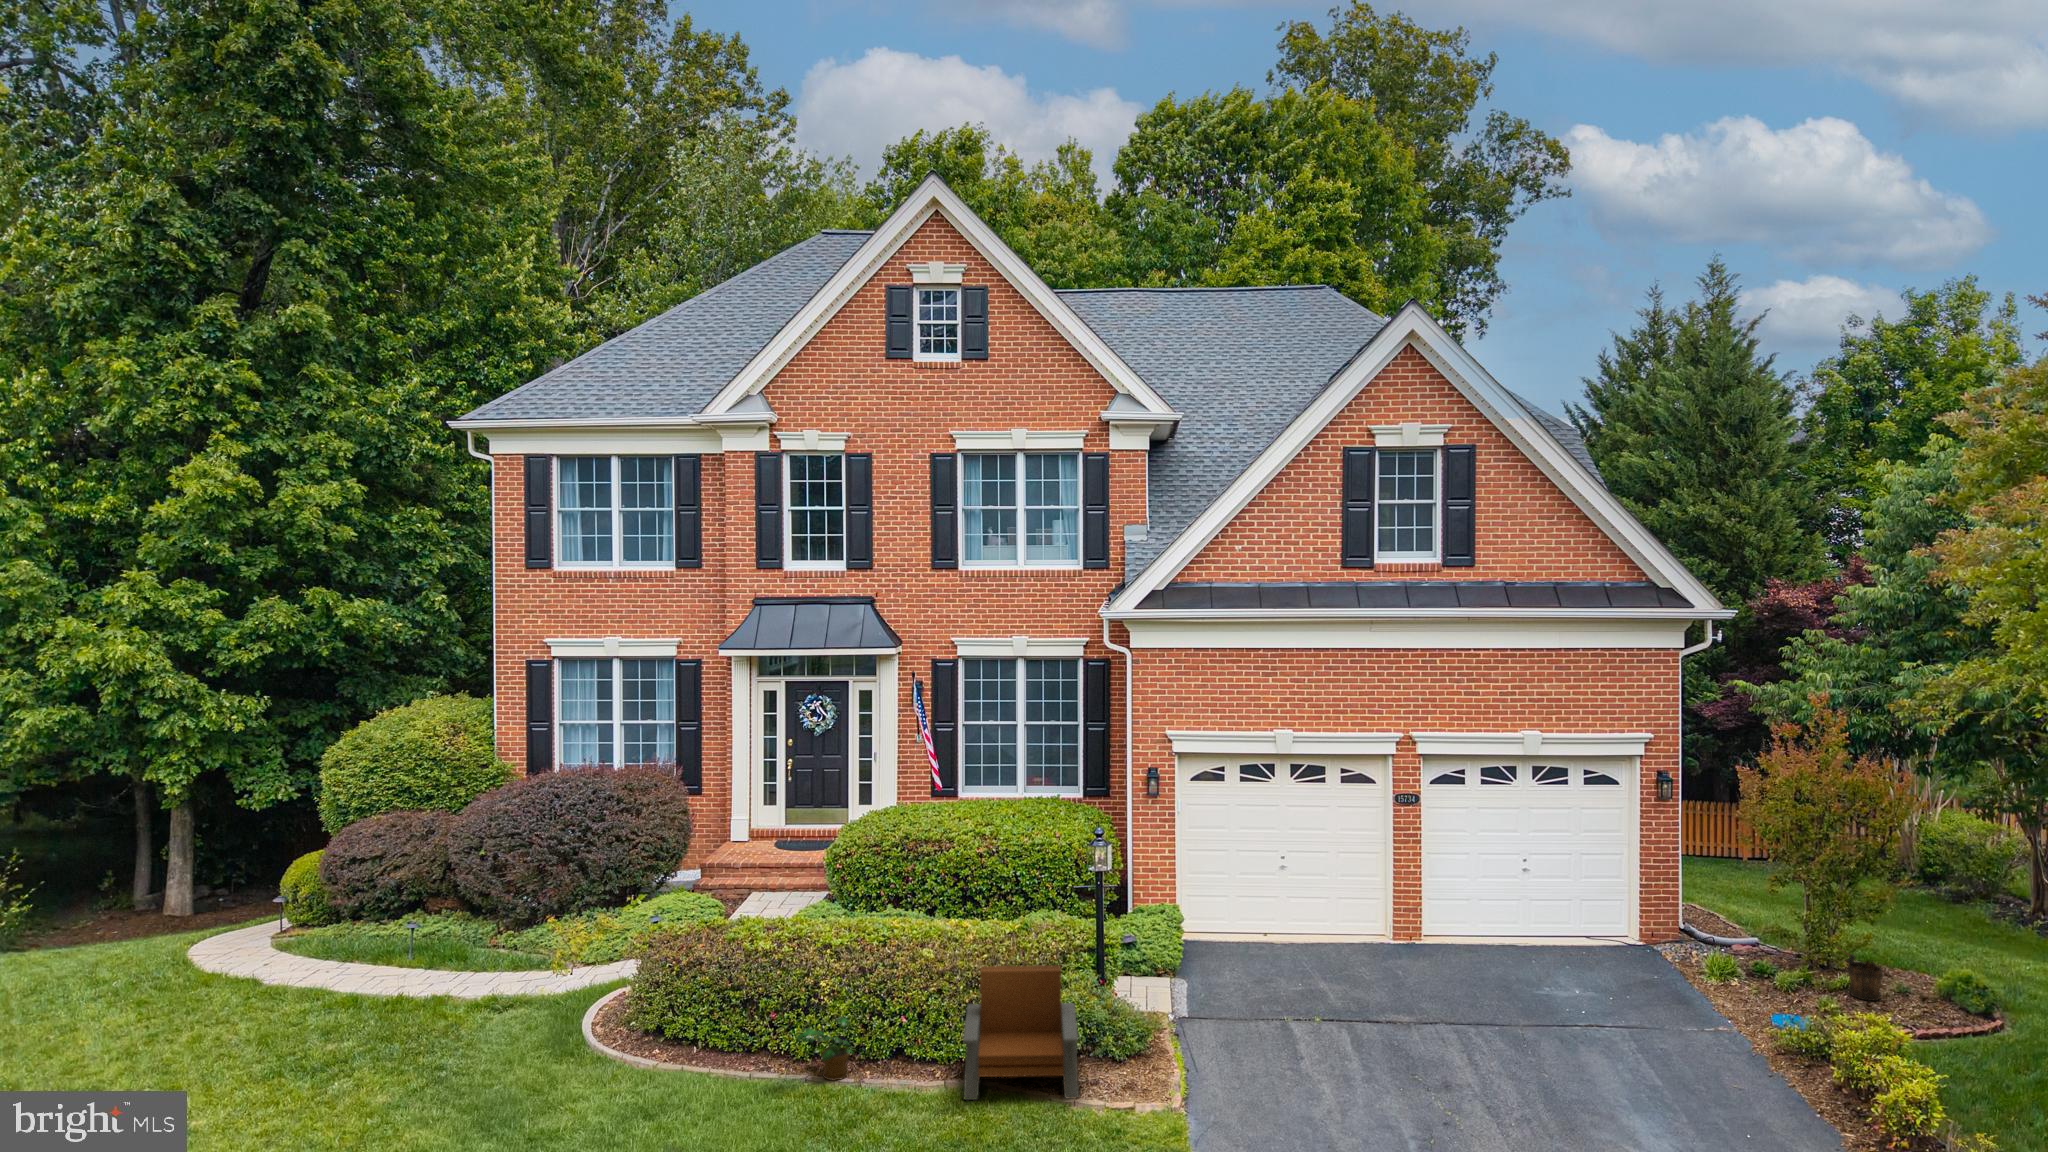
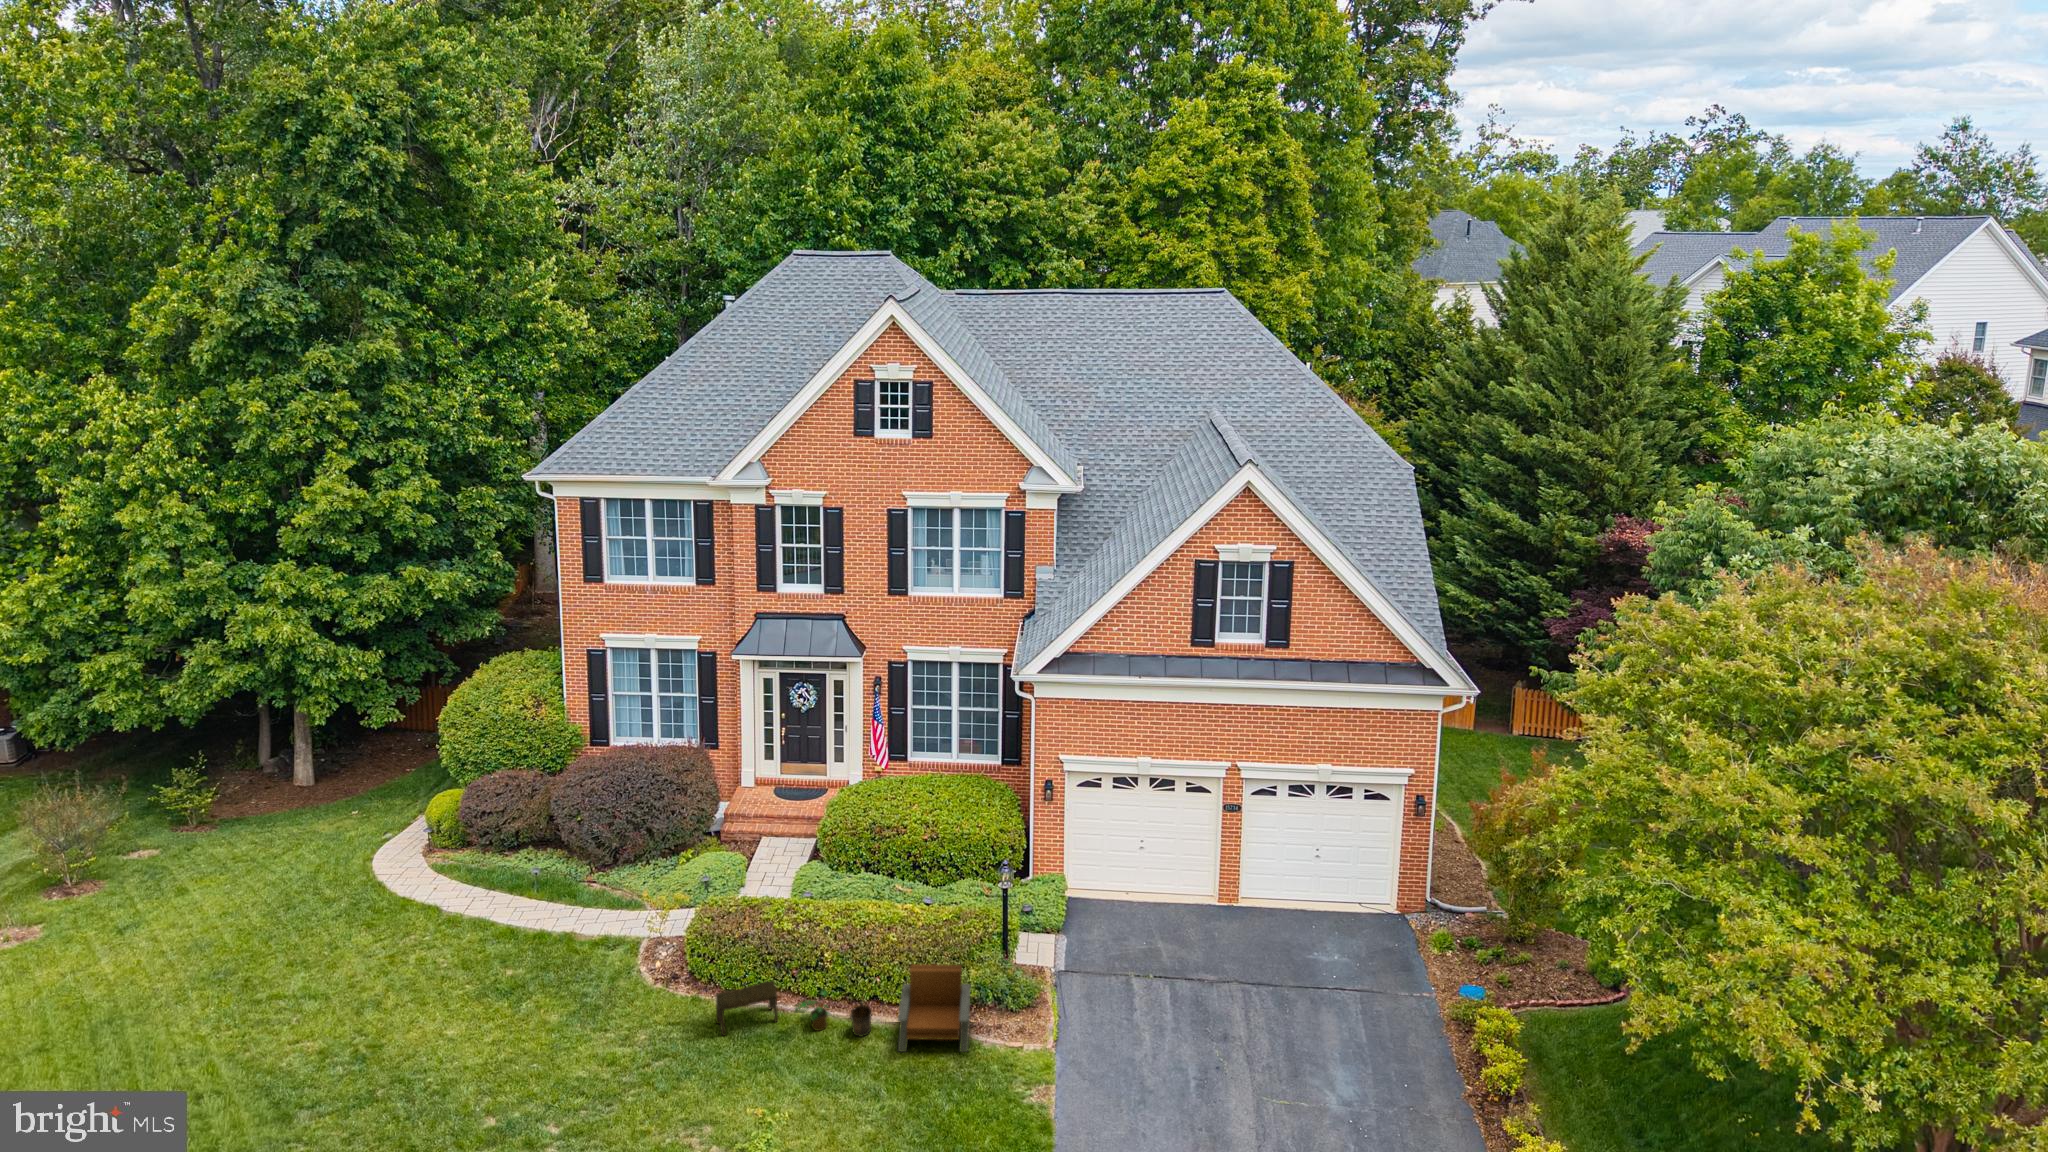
bucket: present [1836,947,1883,1001] -> present [851,1000,872,1037]
bench: none [670,1008,770,1089] -> present [716,981,778,1036]

